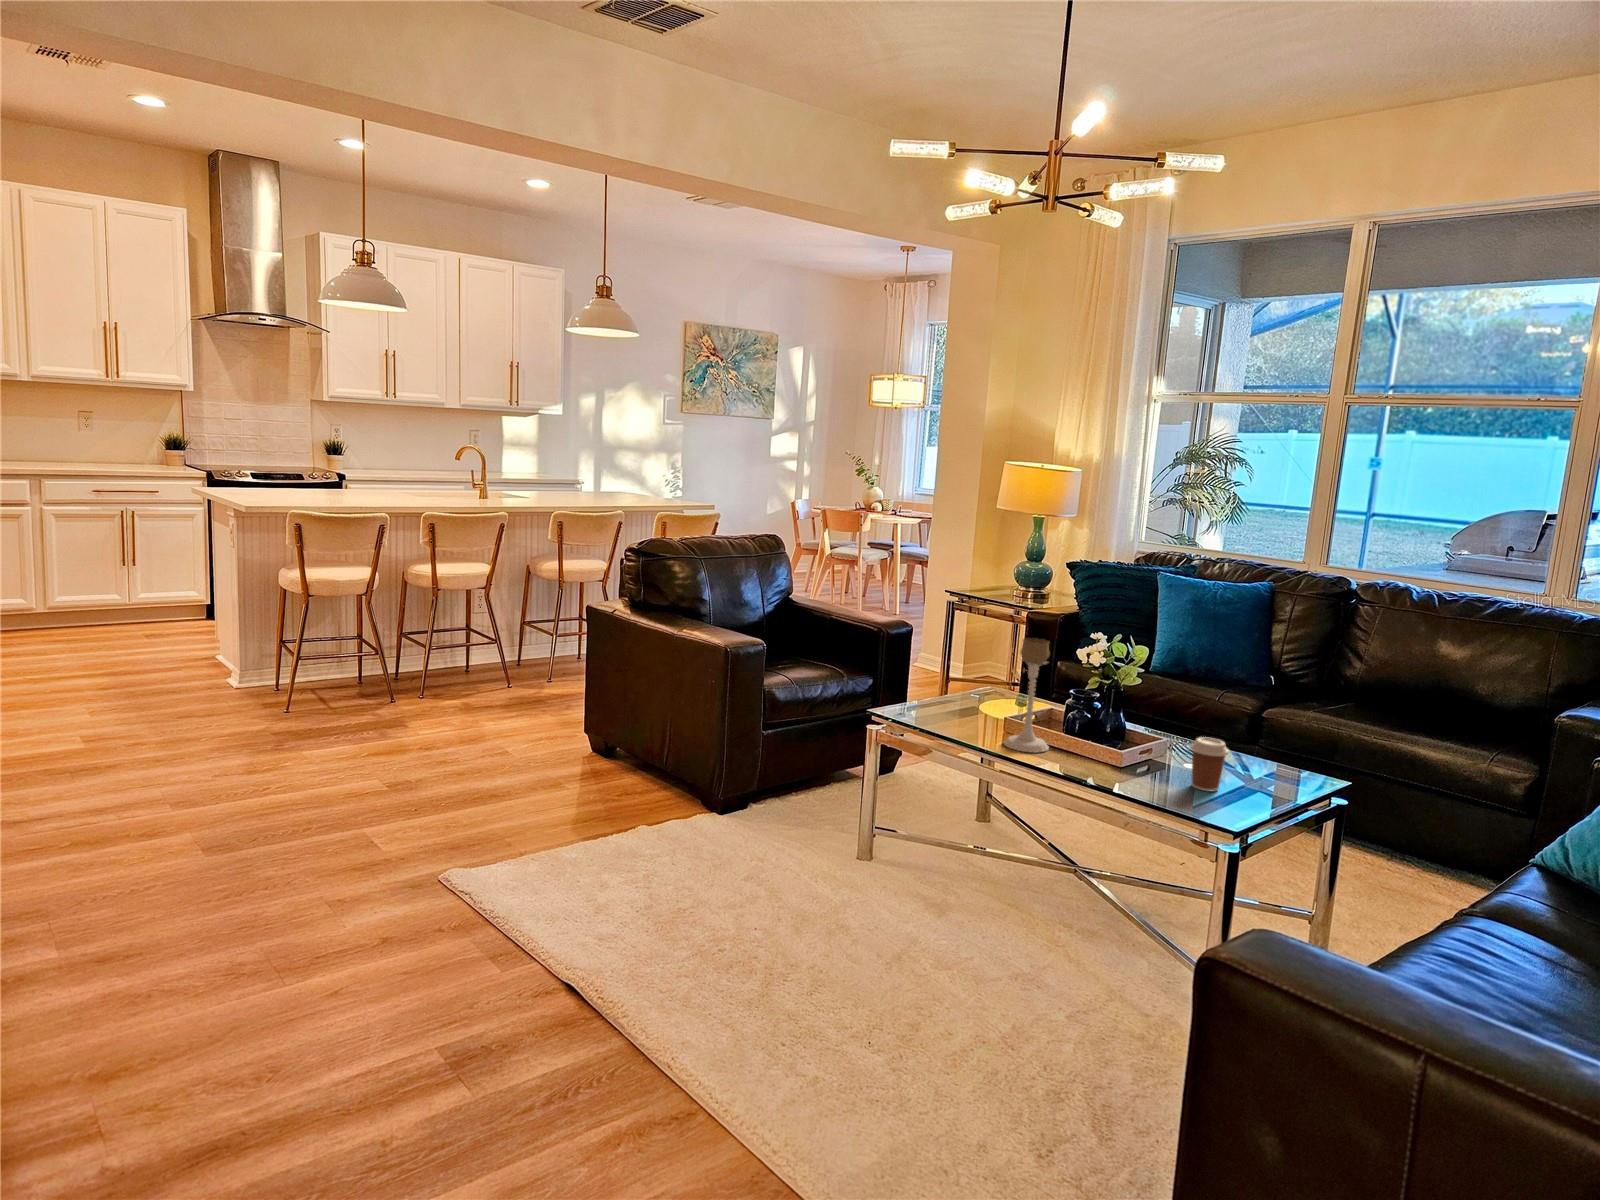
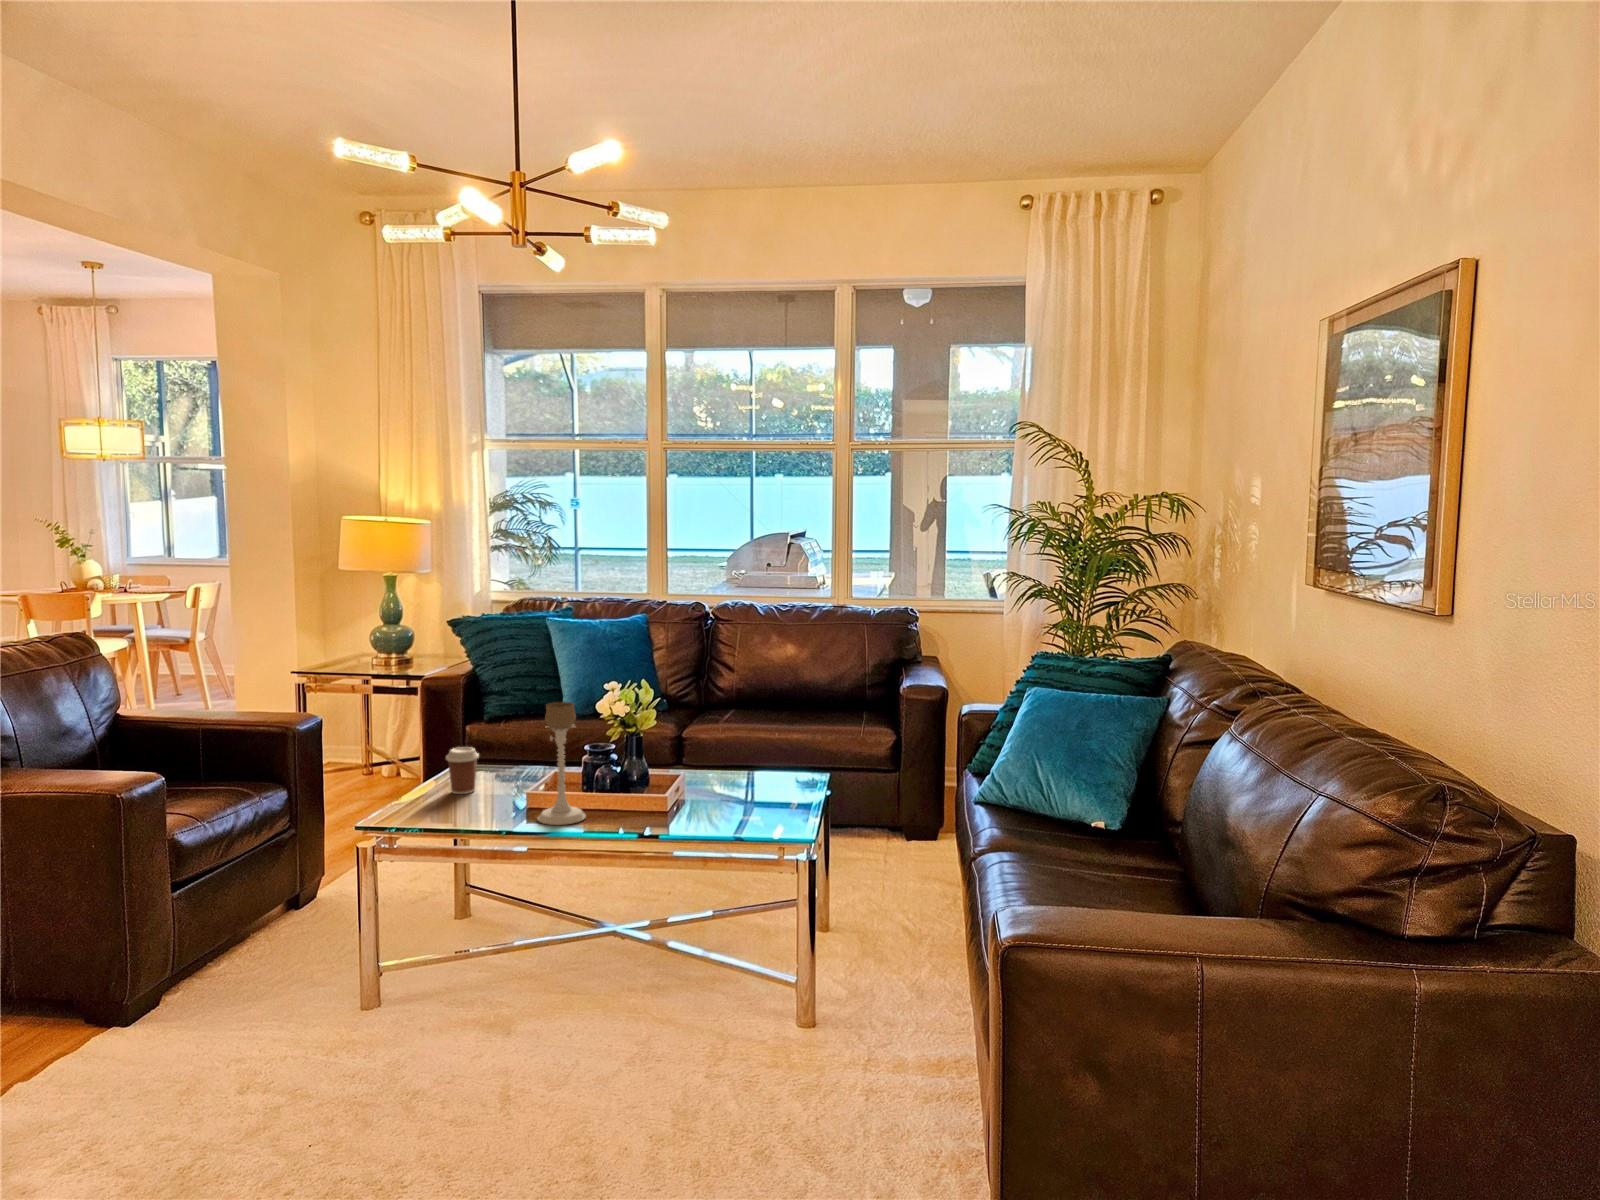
coffee cup: present [1190,737,1229,792] -> present [446,747,479,794]

